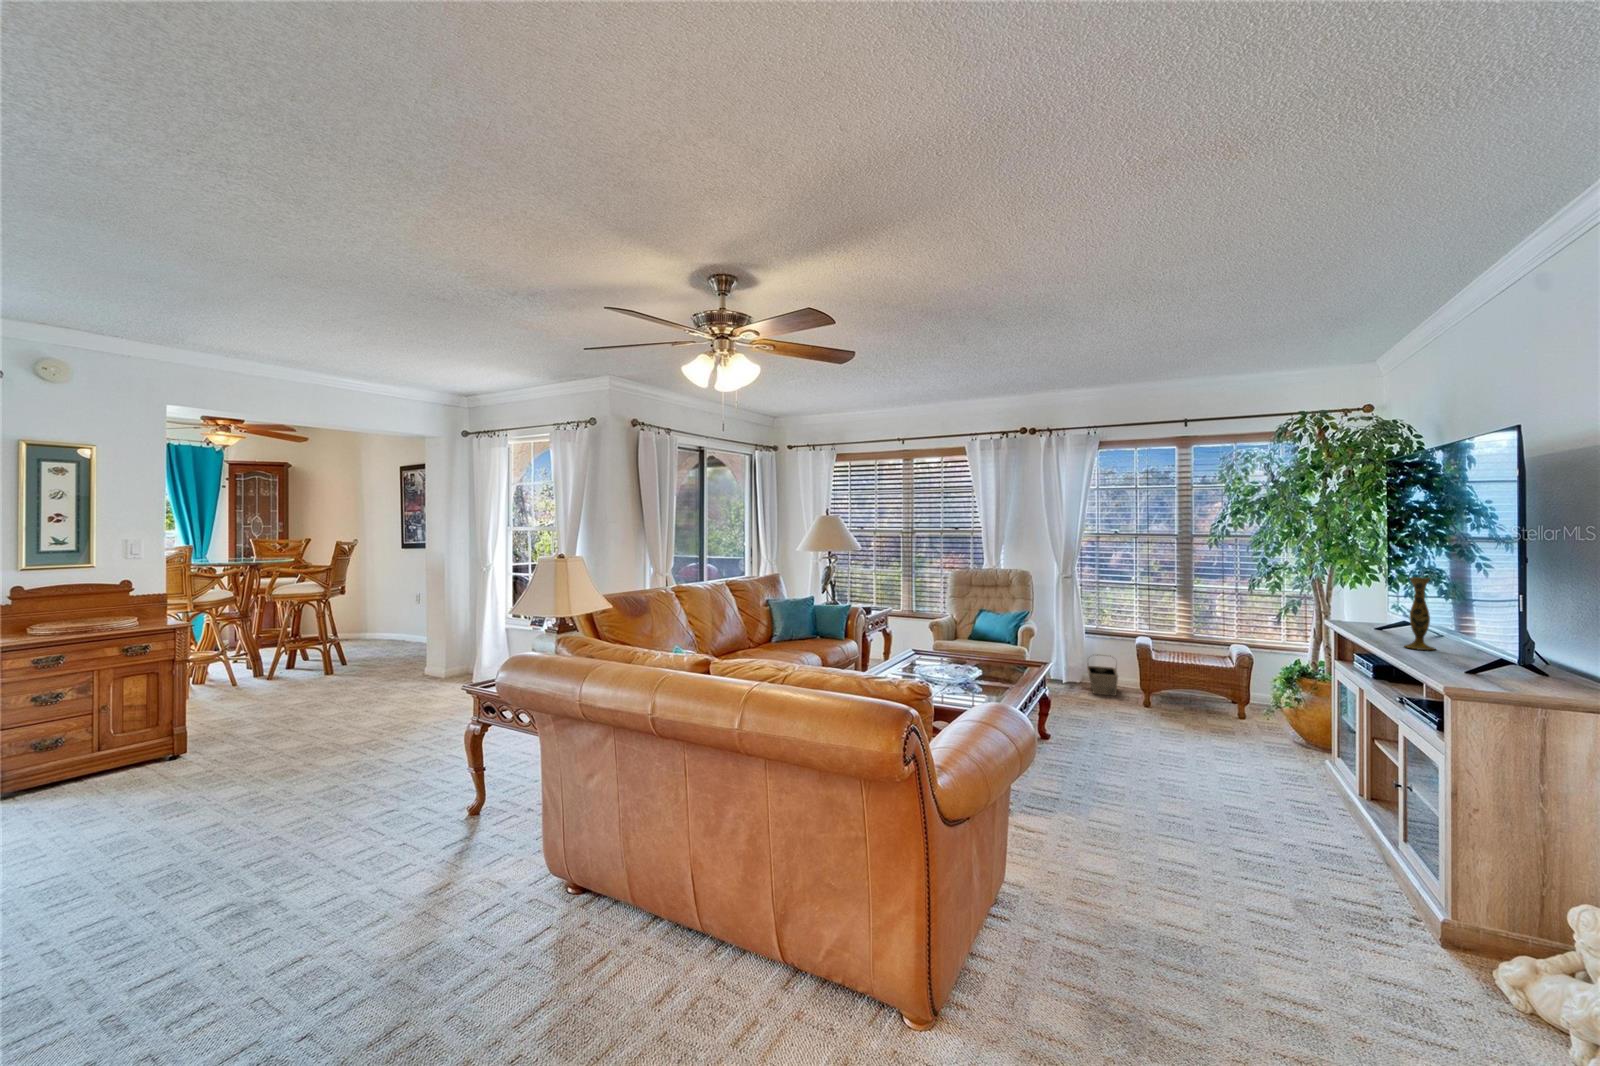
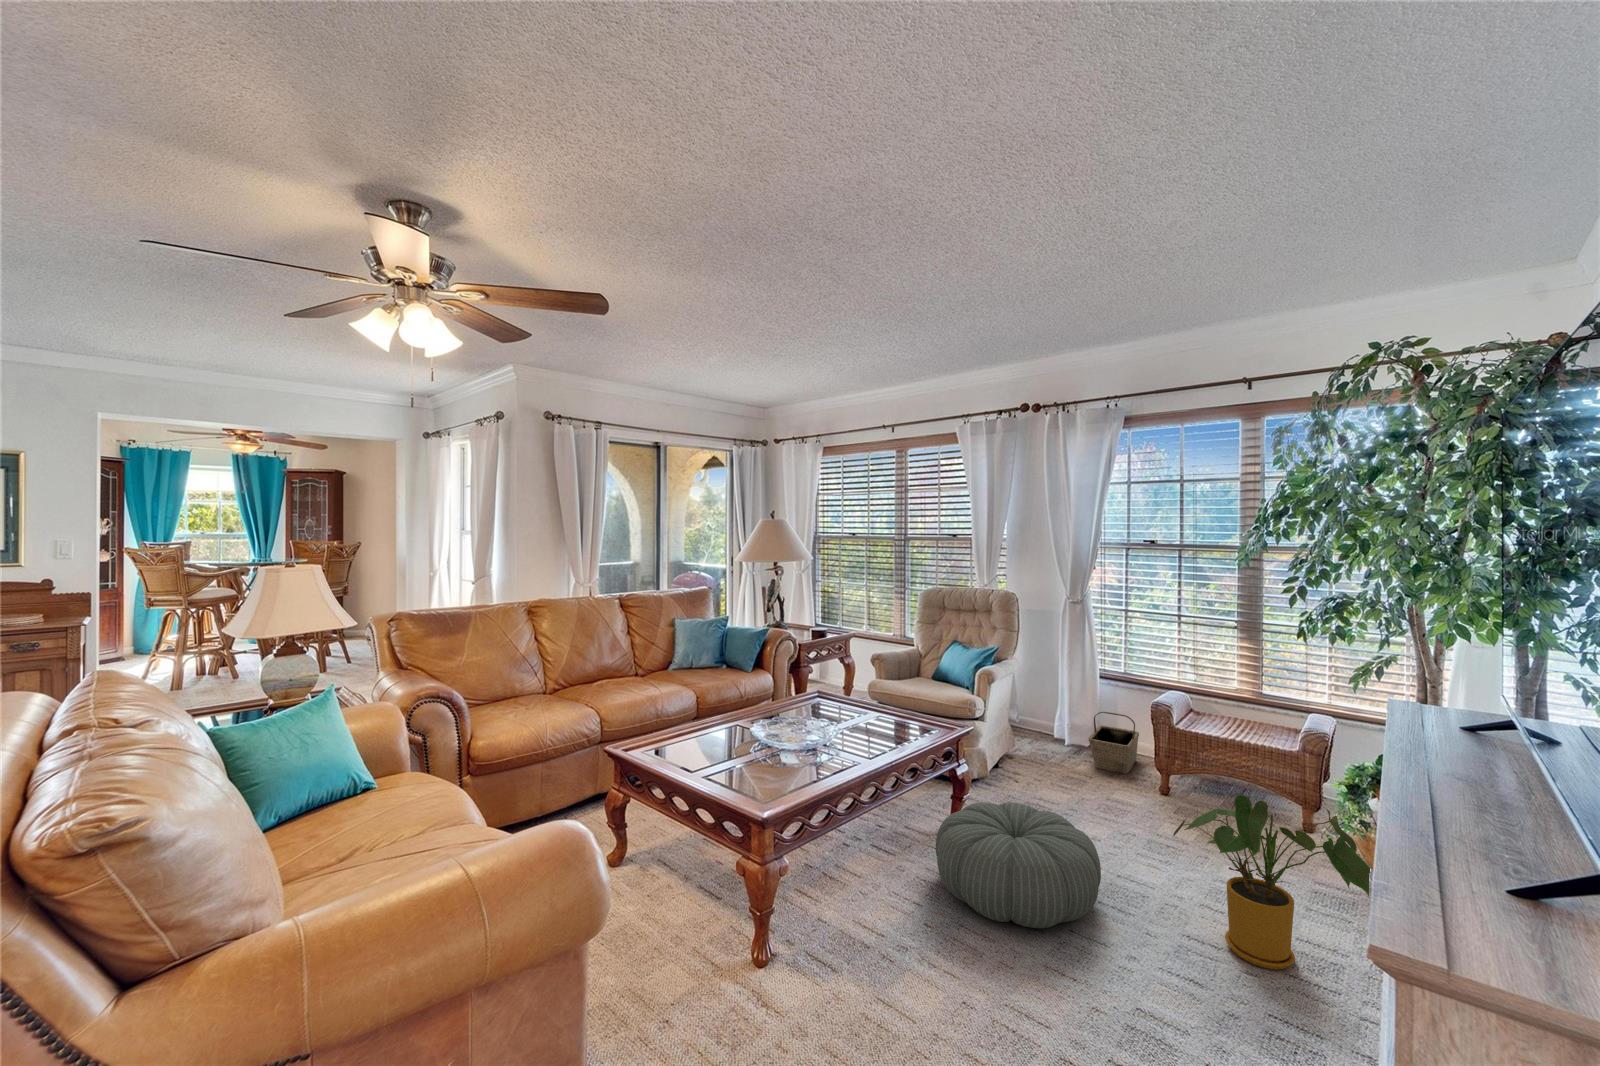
vase: present [1404,577,1435,650] -> none [1445,656,1526,829]
house plant: none [1209,678,1330,774] -> present [1173,795,1371,969]
pouf: none [1060,706,1174,772] -> present [936,802,1101,928]

